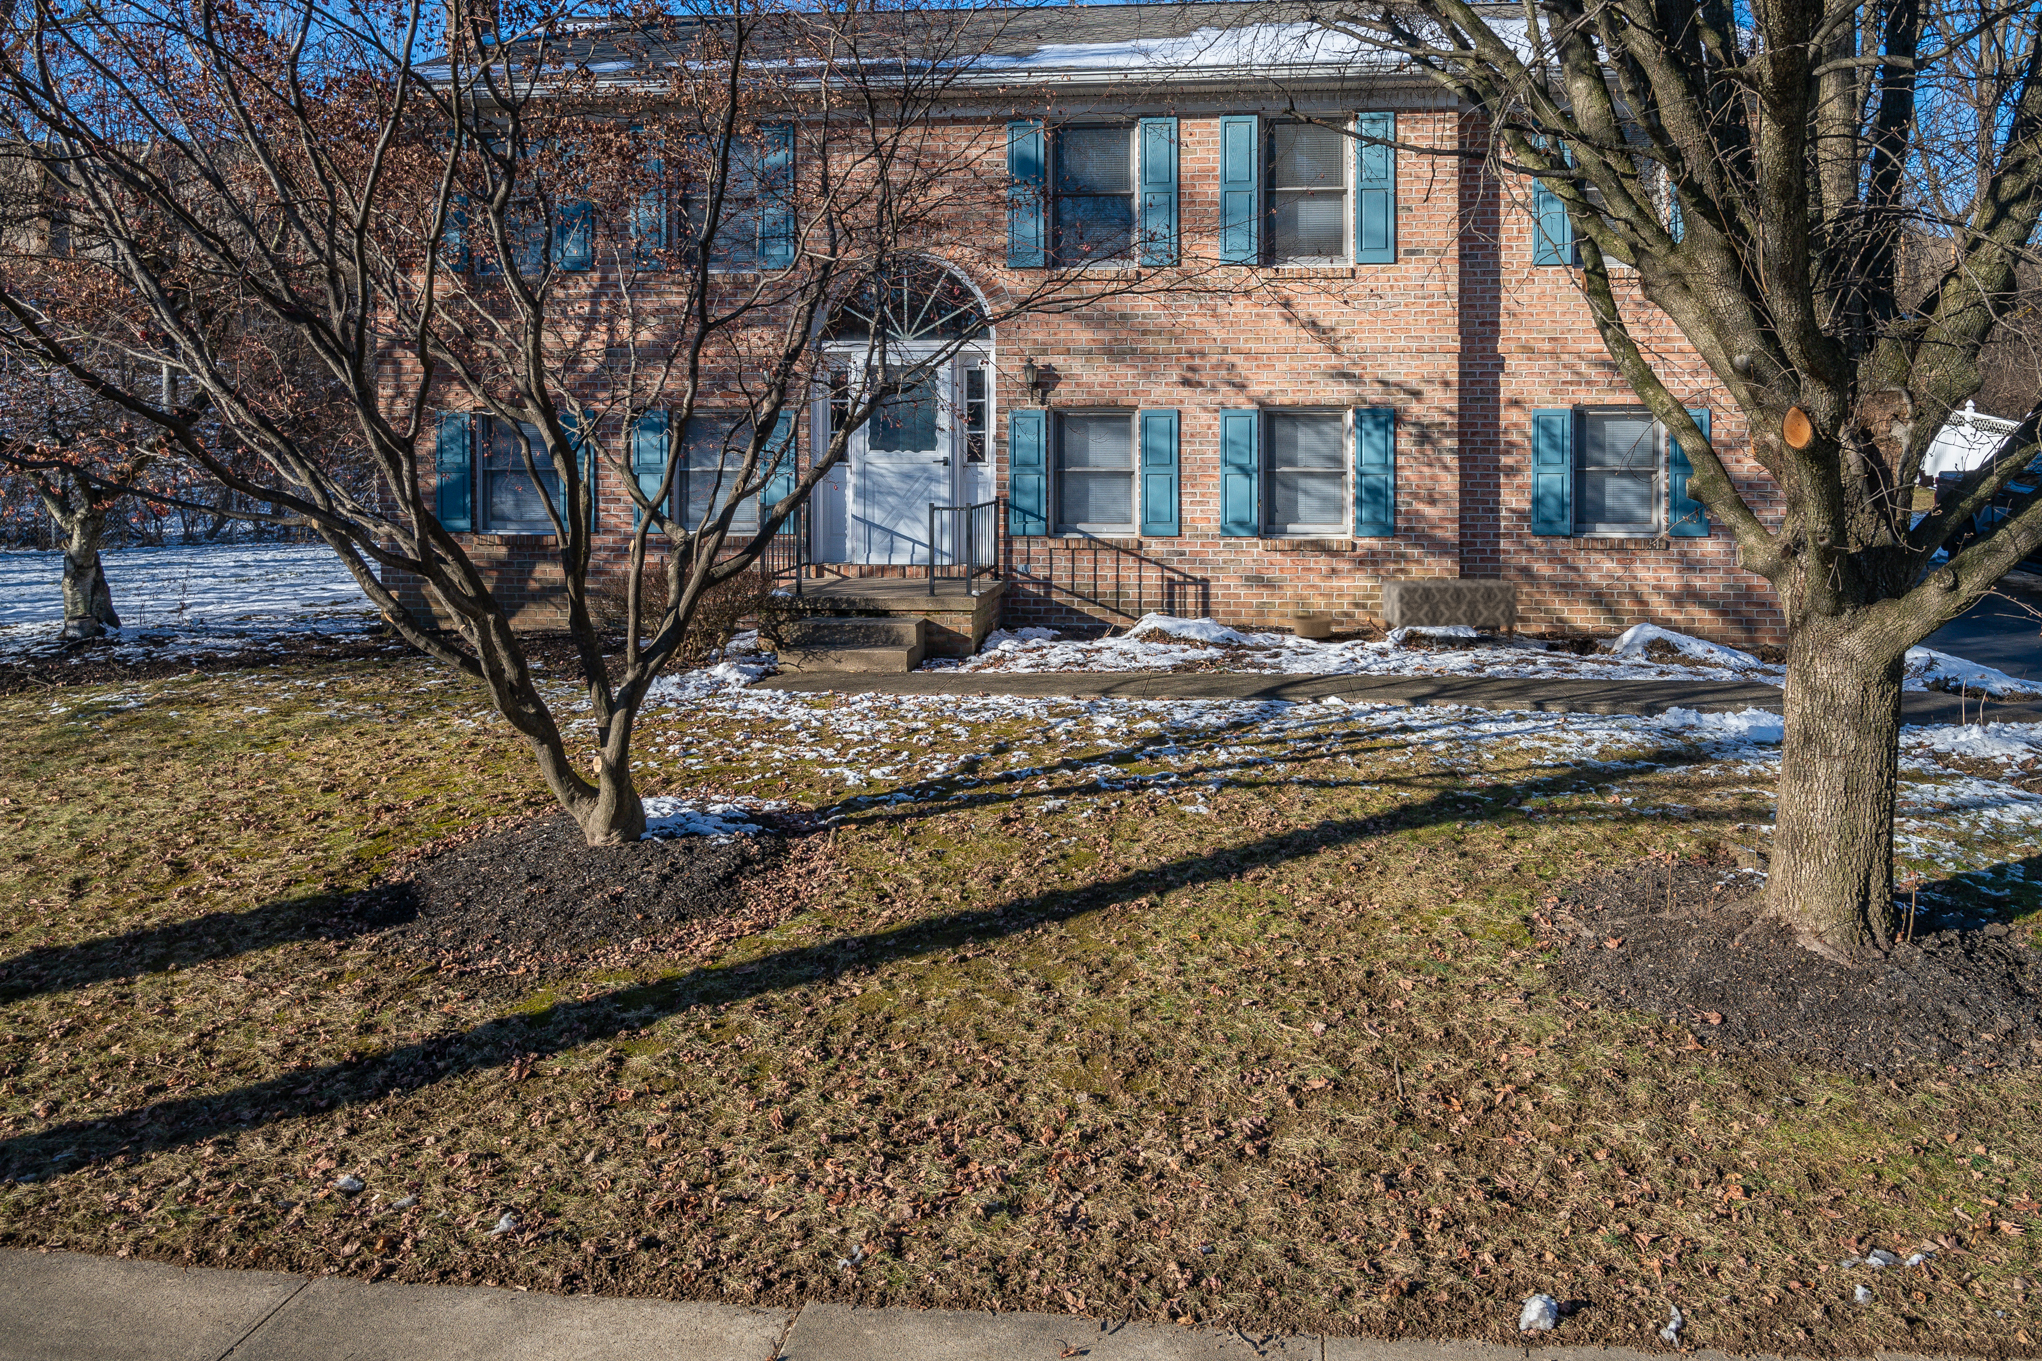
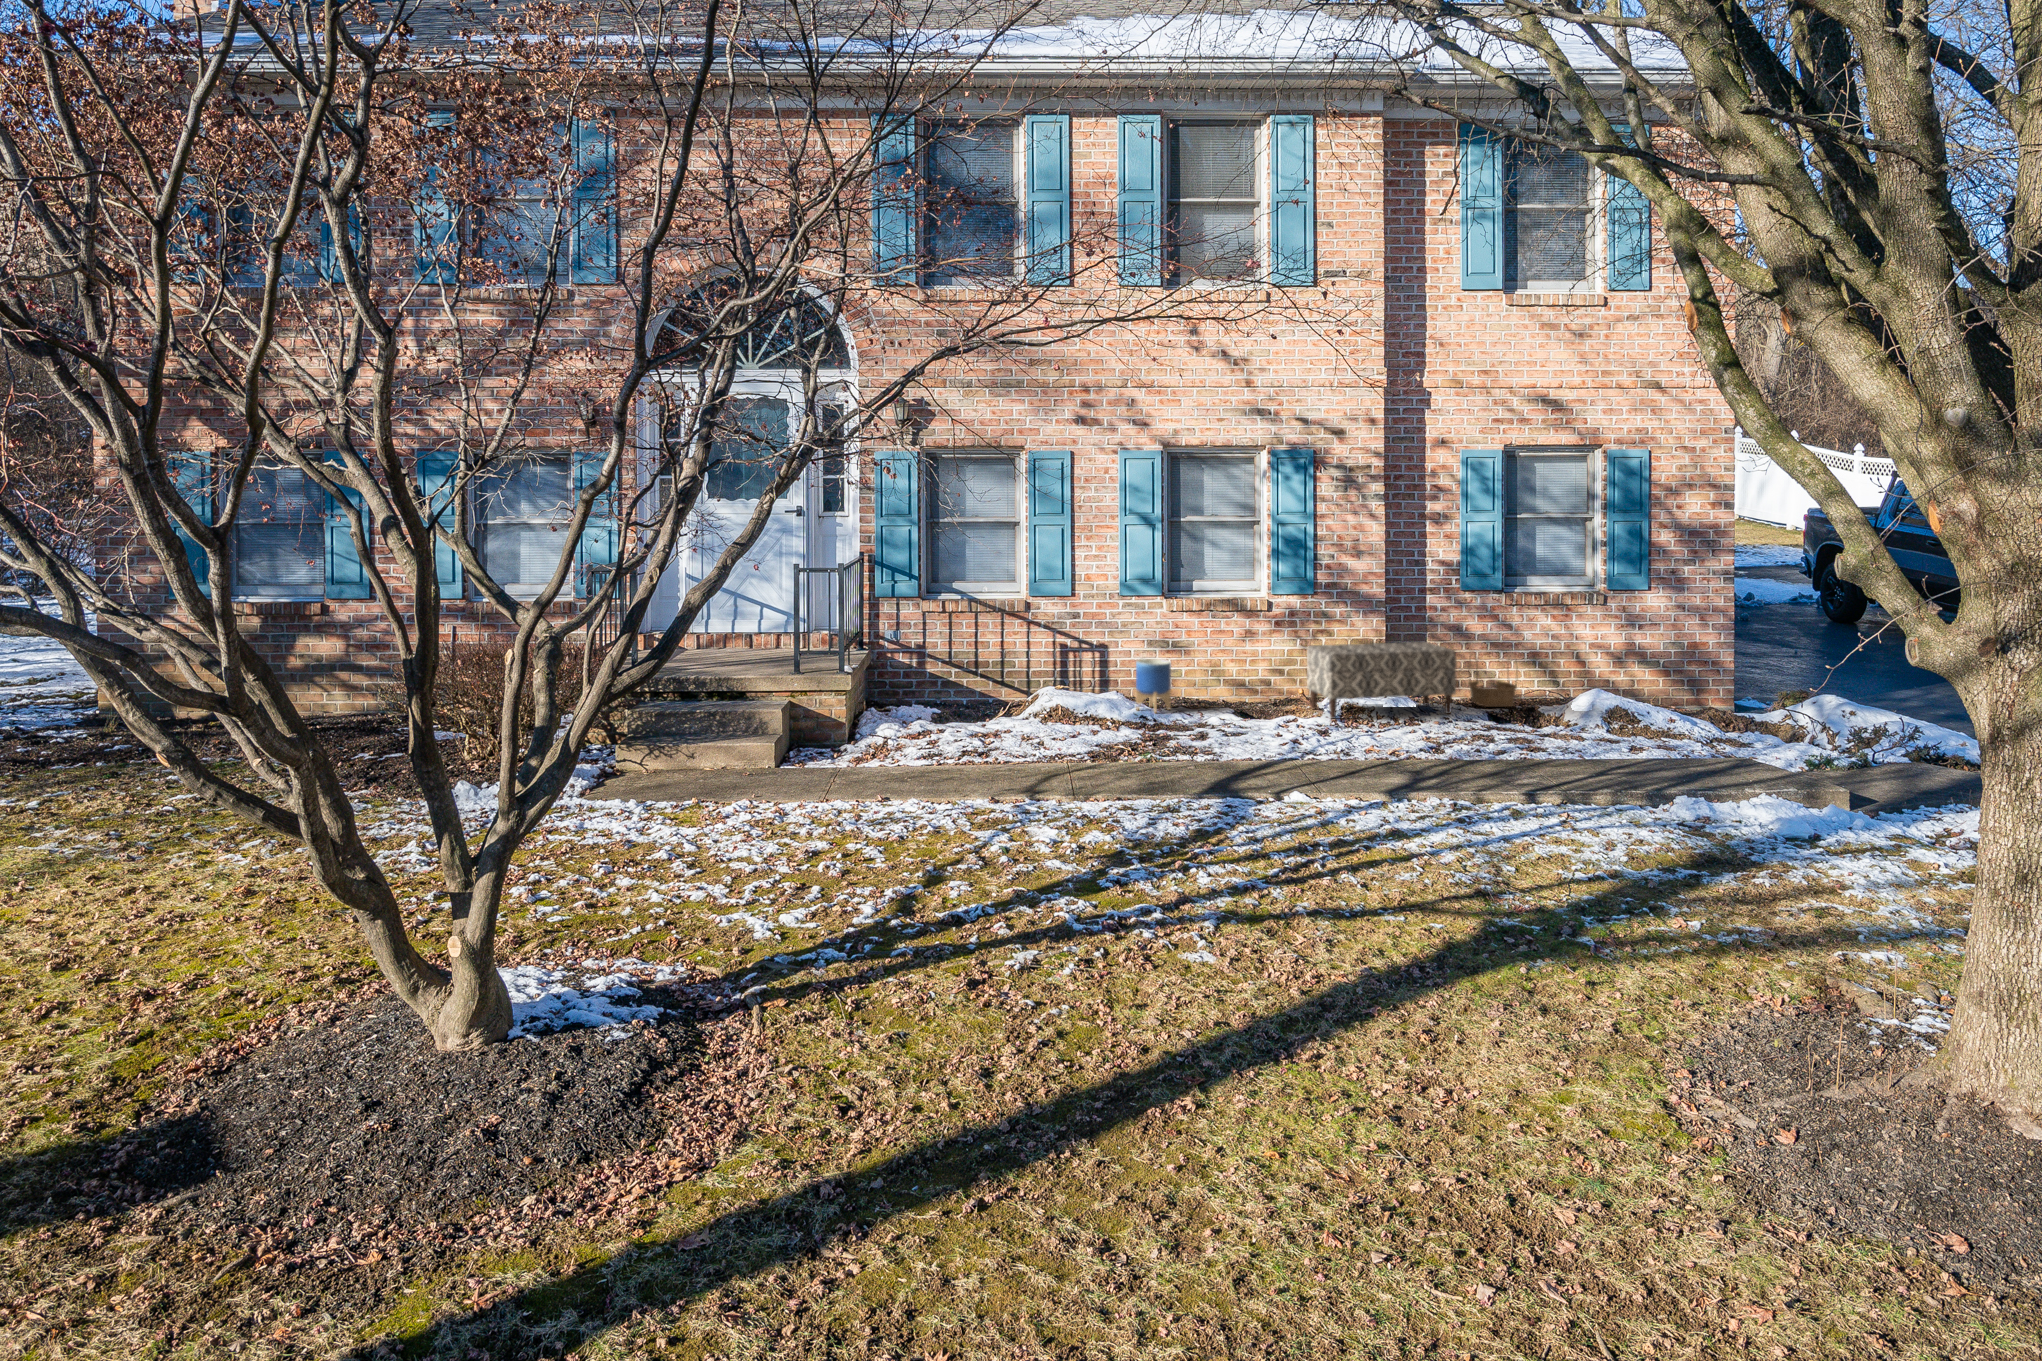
basket: present [1292,589,1333,638] -> present [1469,654,1518,707]
planter: none [1228,590,1259,638] -> present [1136,659,1171,713]

